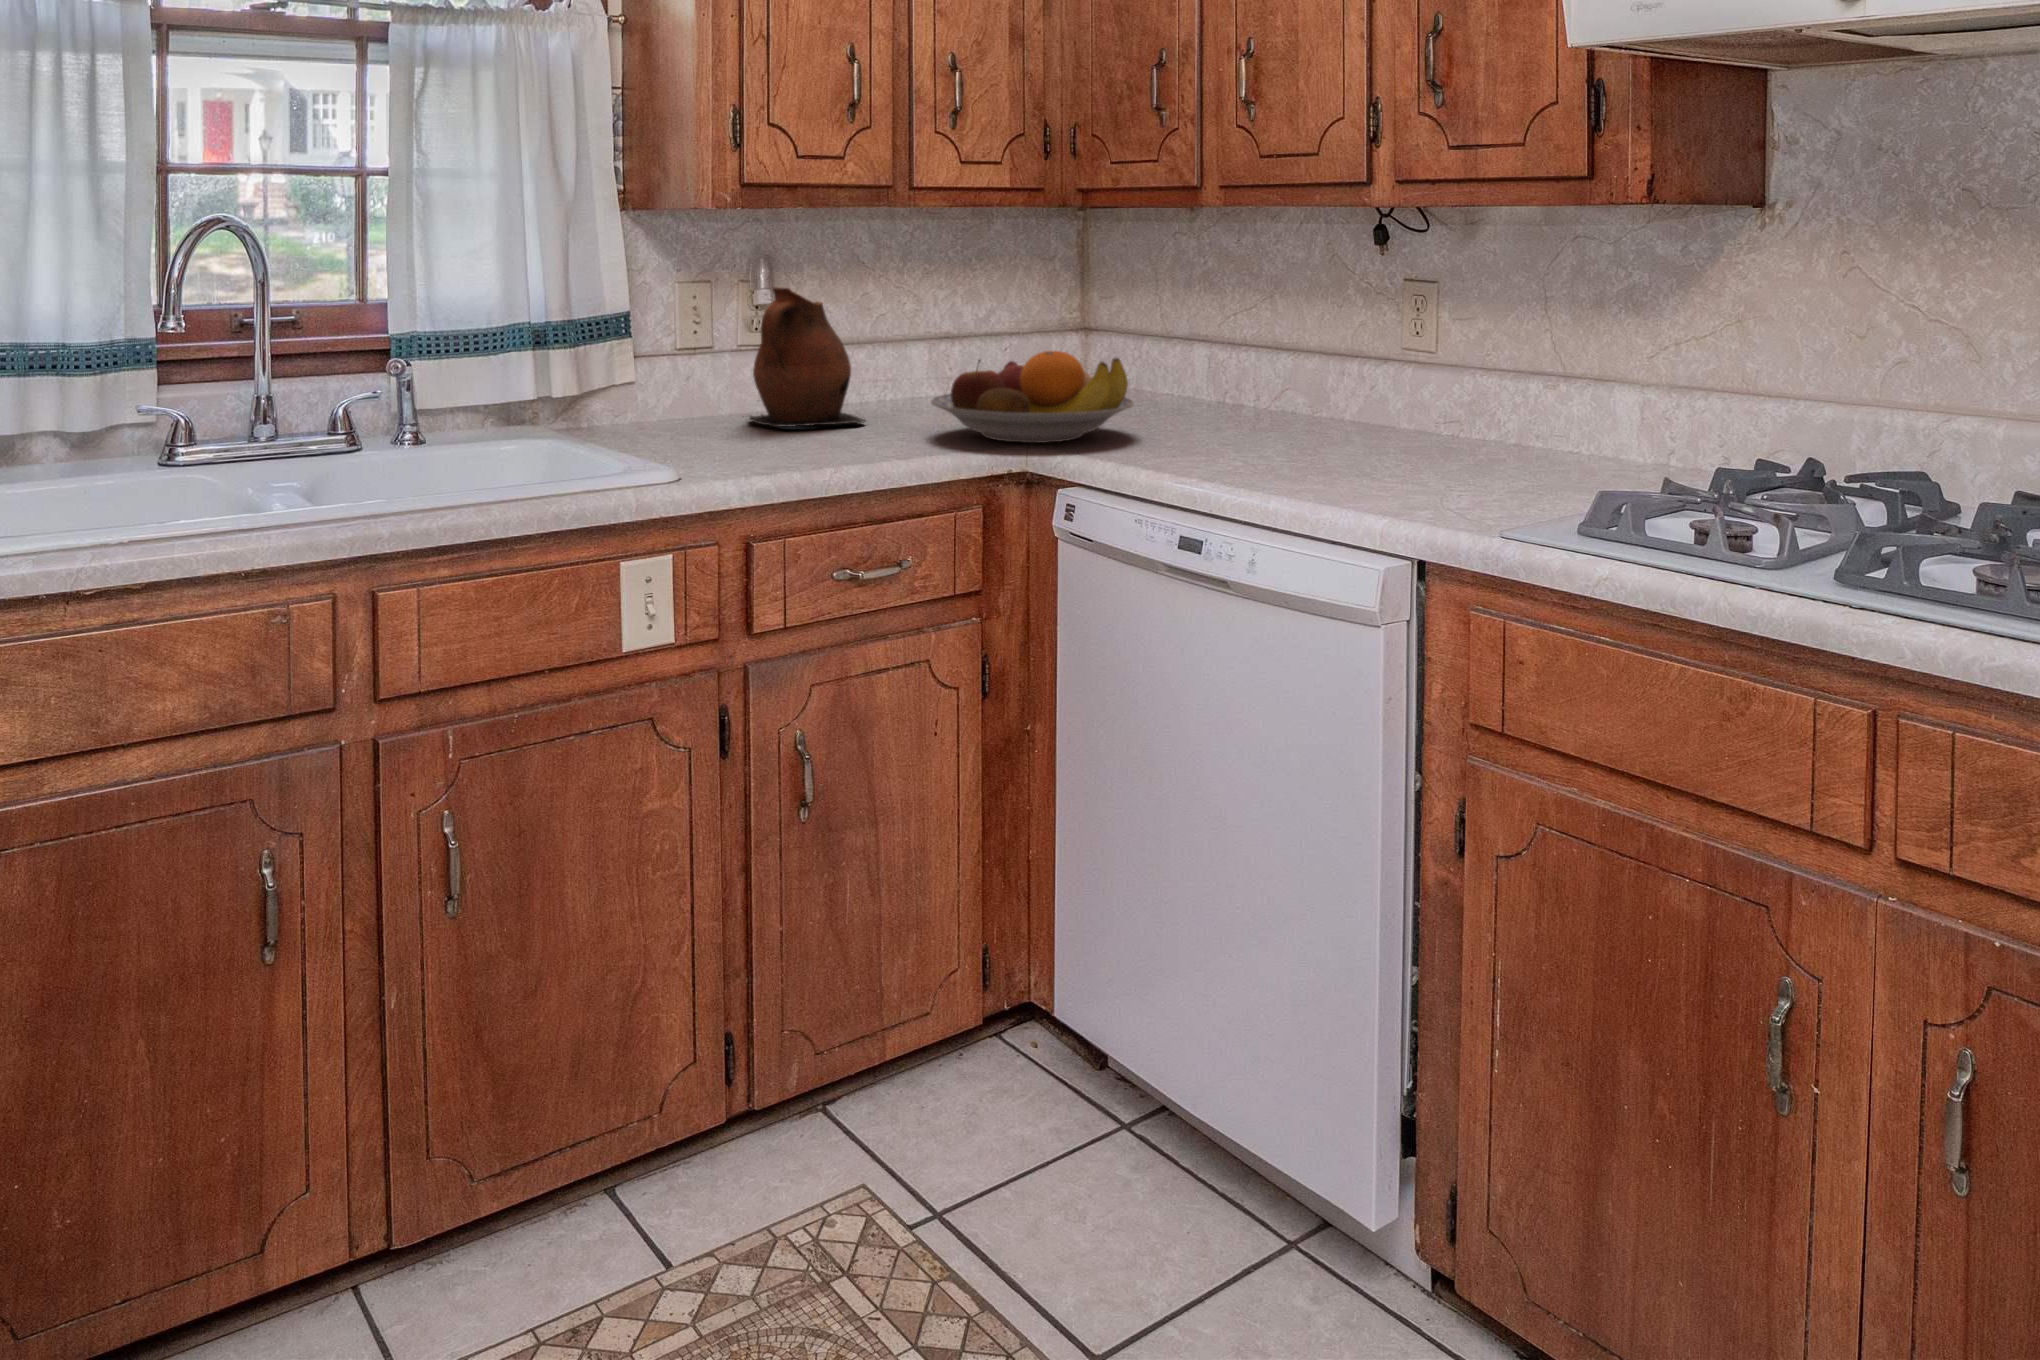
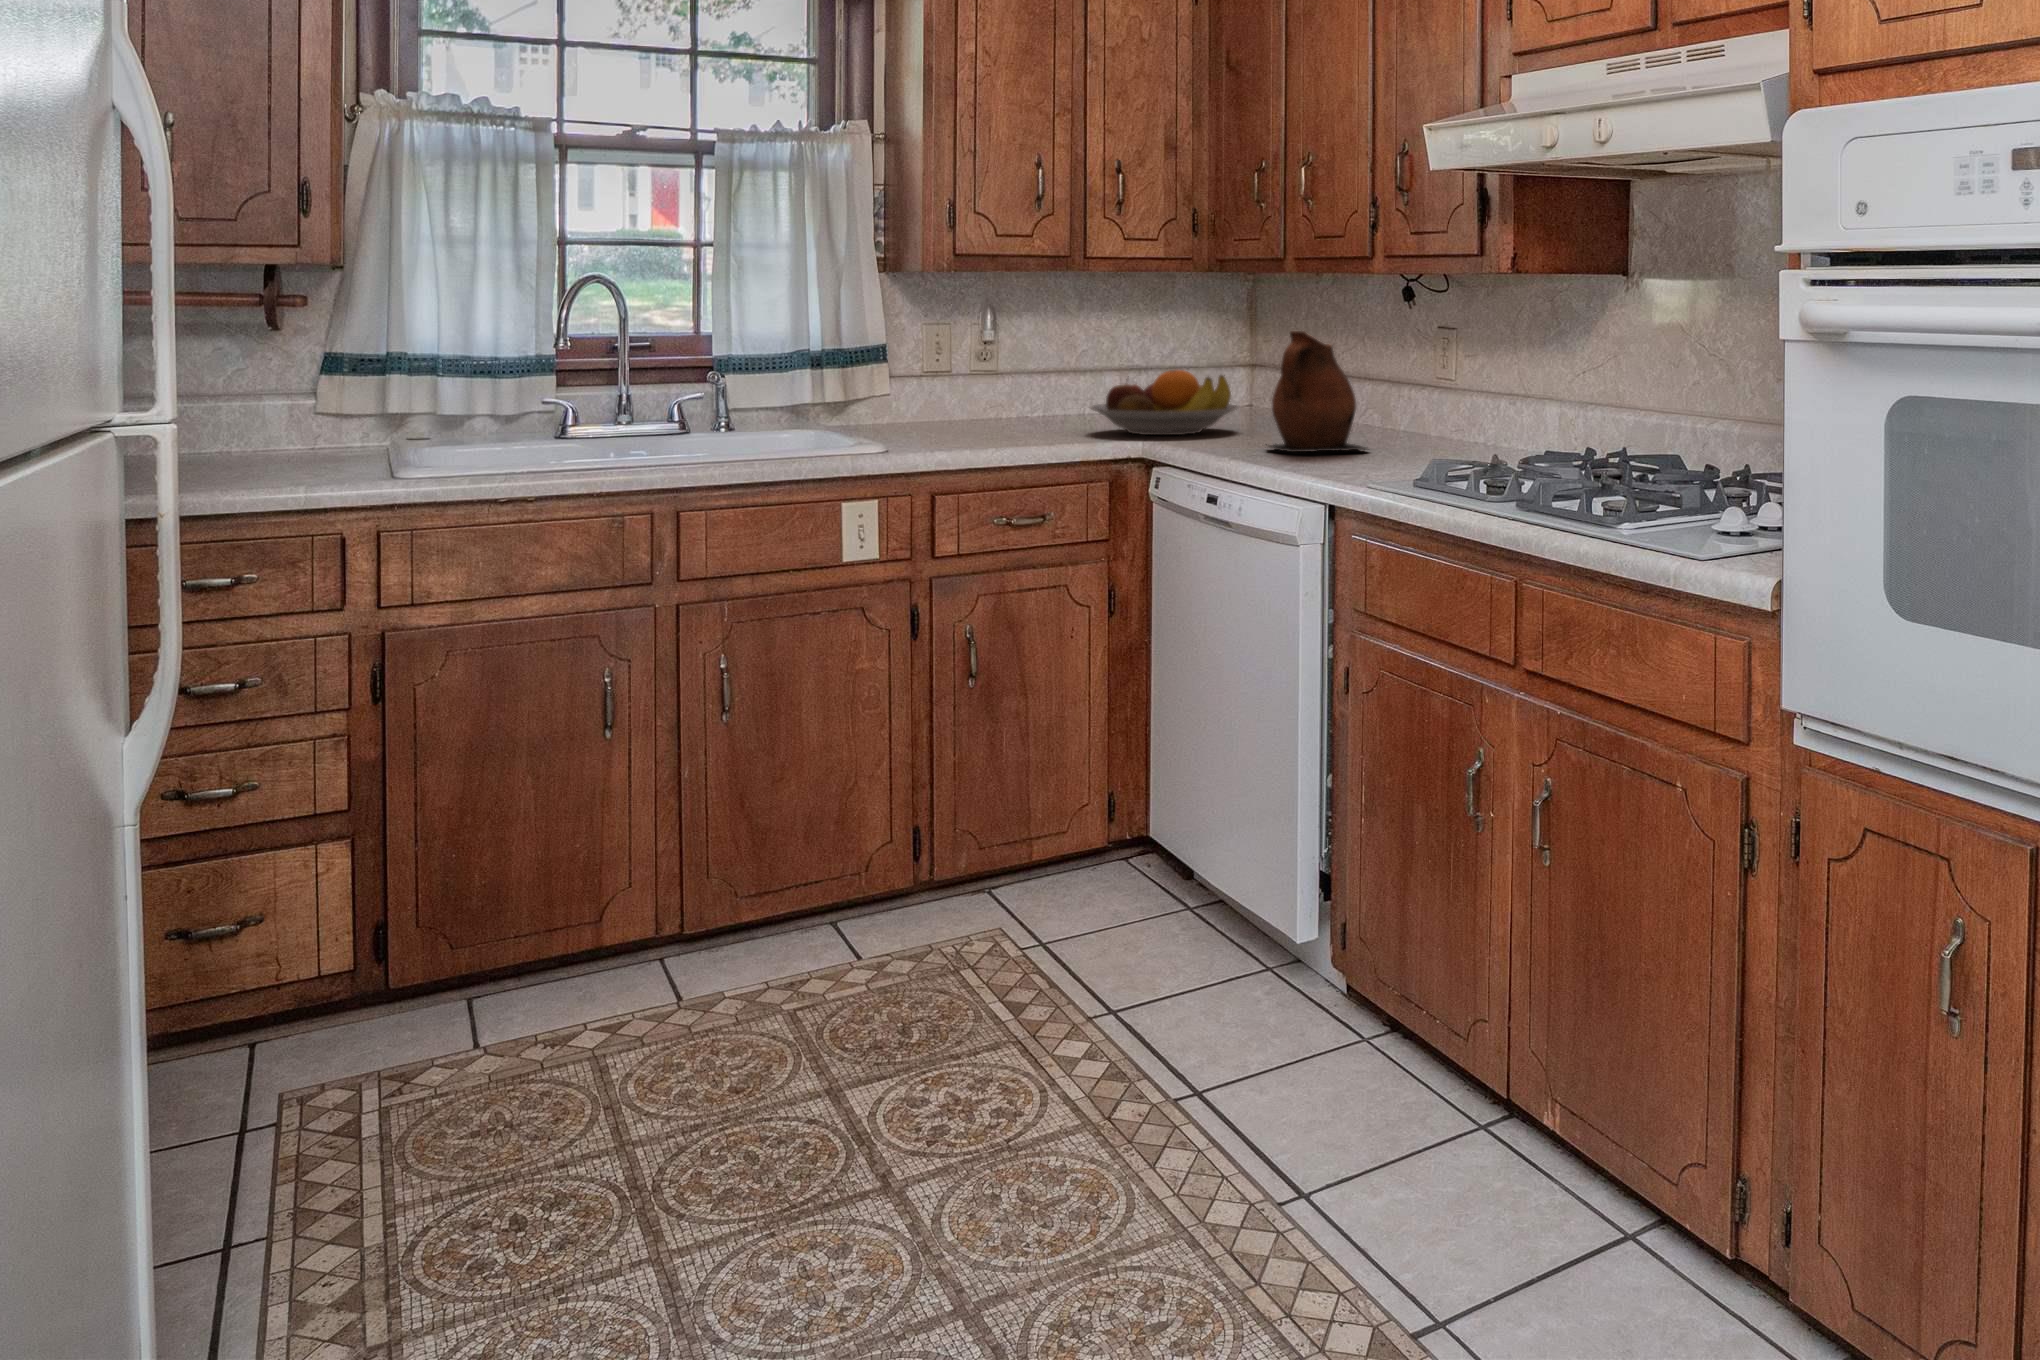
ceramic pitcher: present [749,287,865,427] -> present [1265,331,1367,452]

